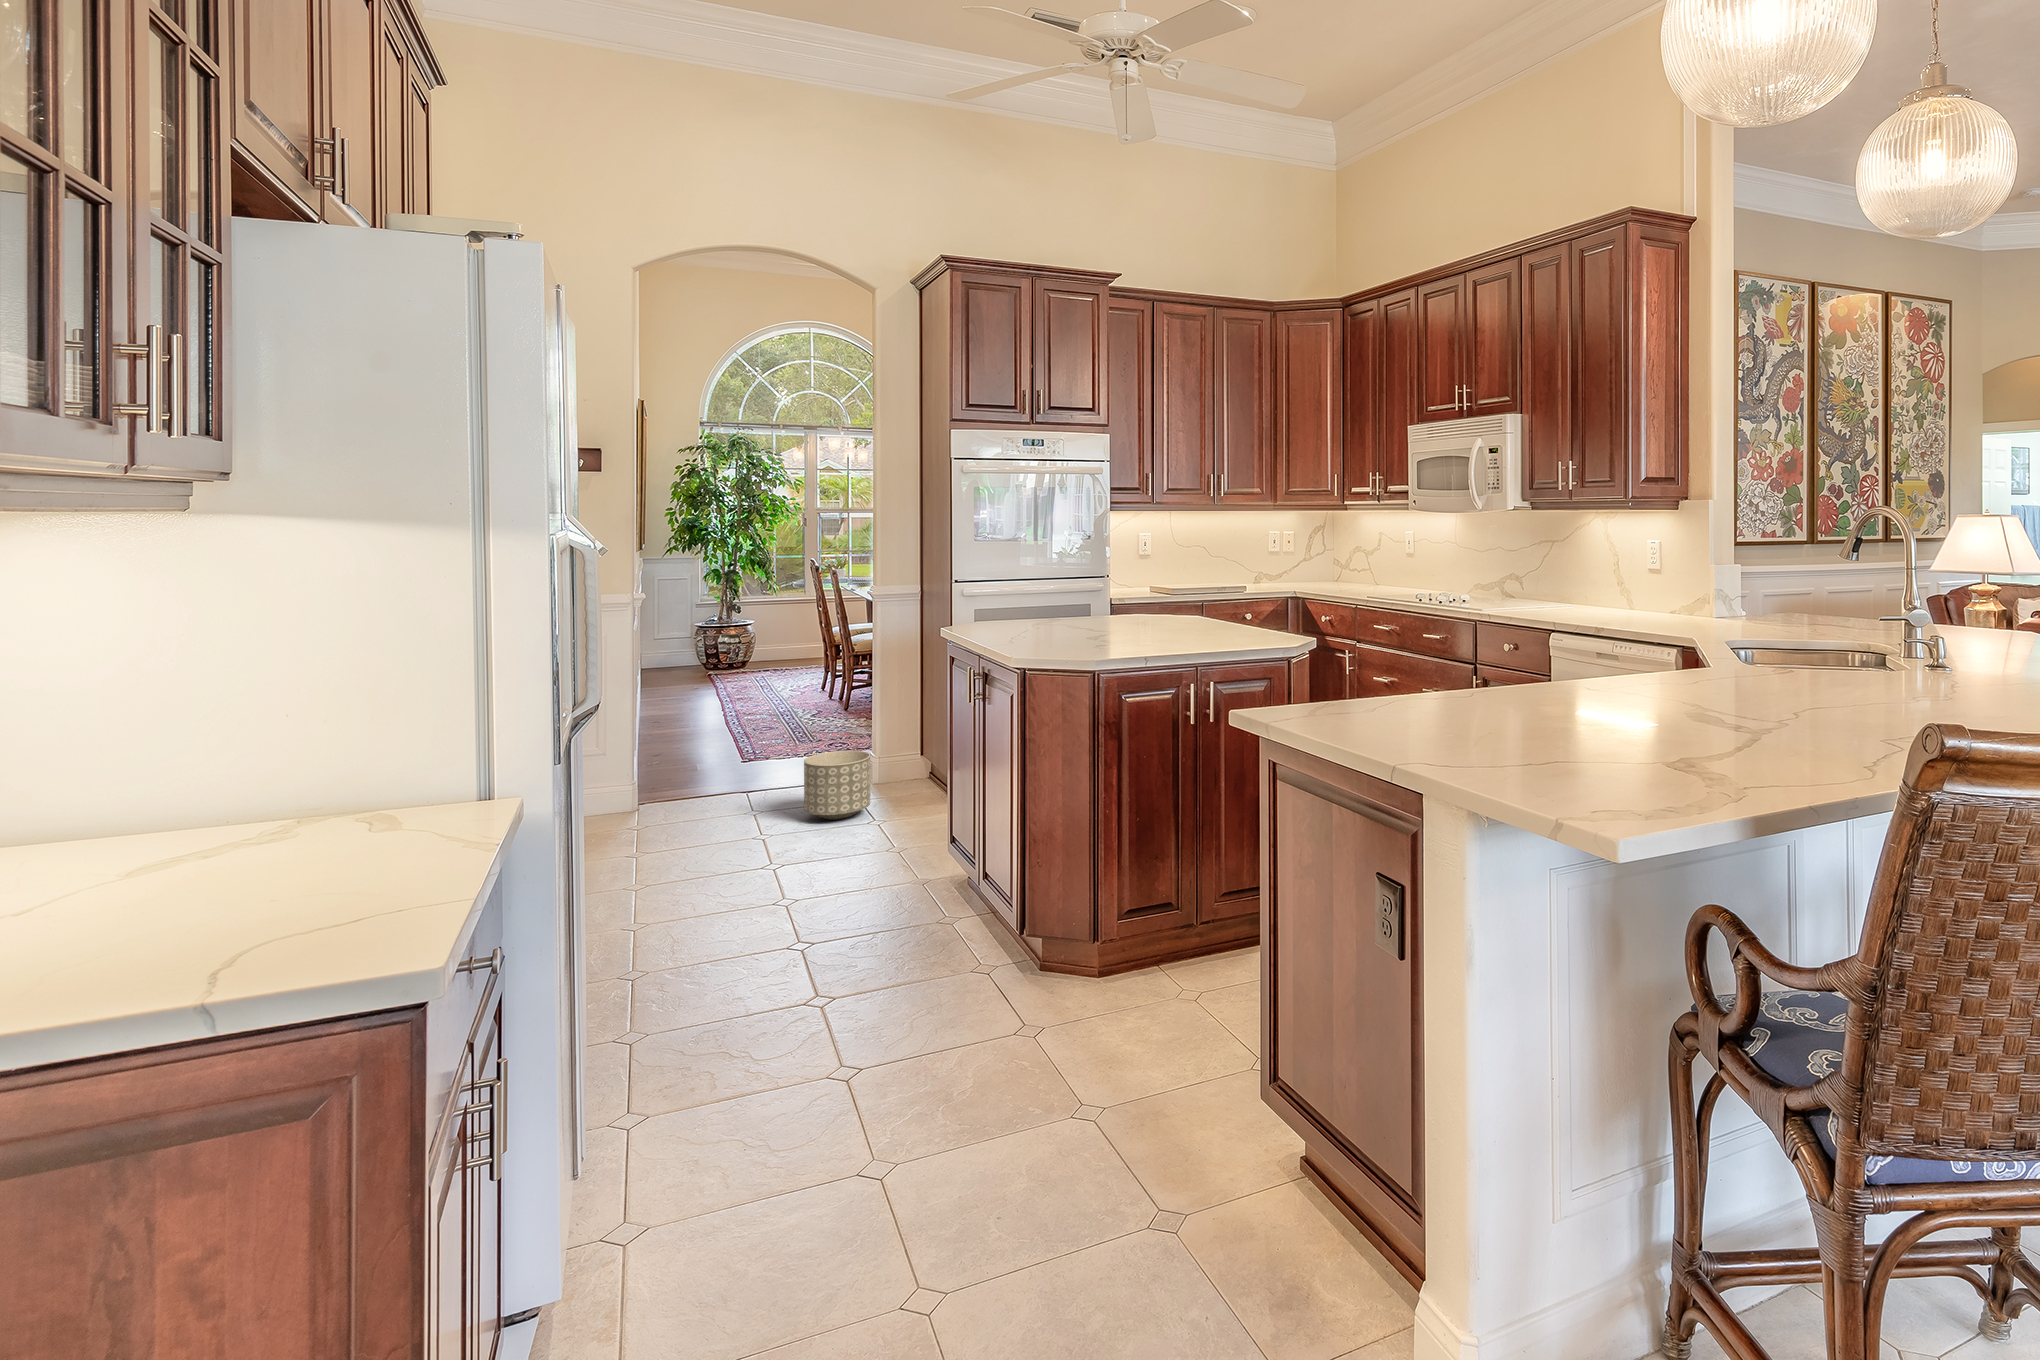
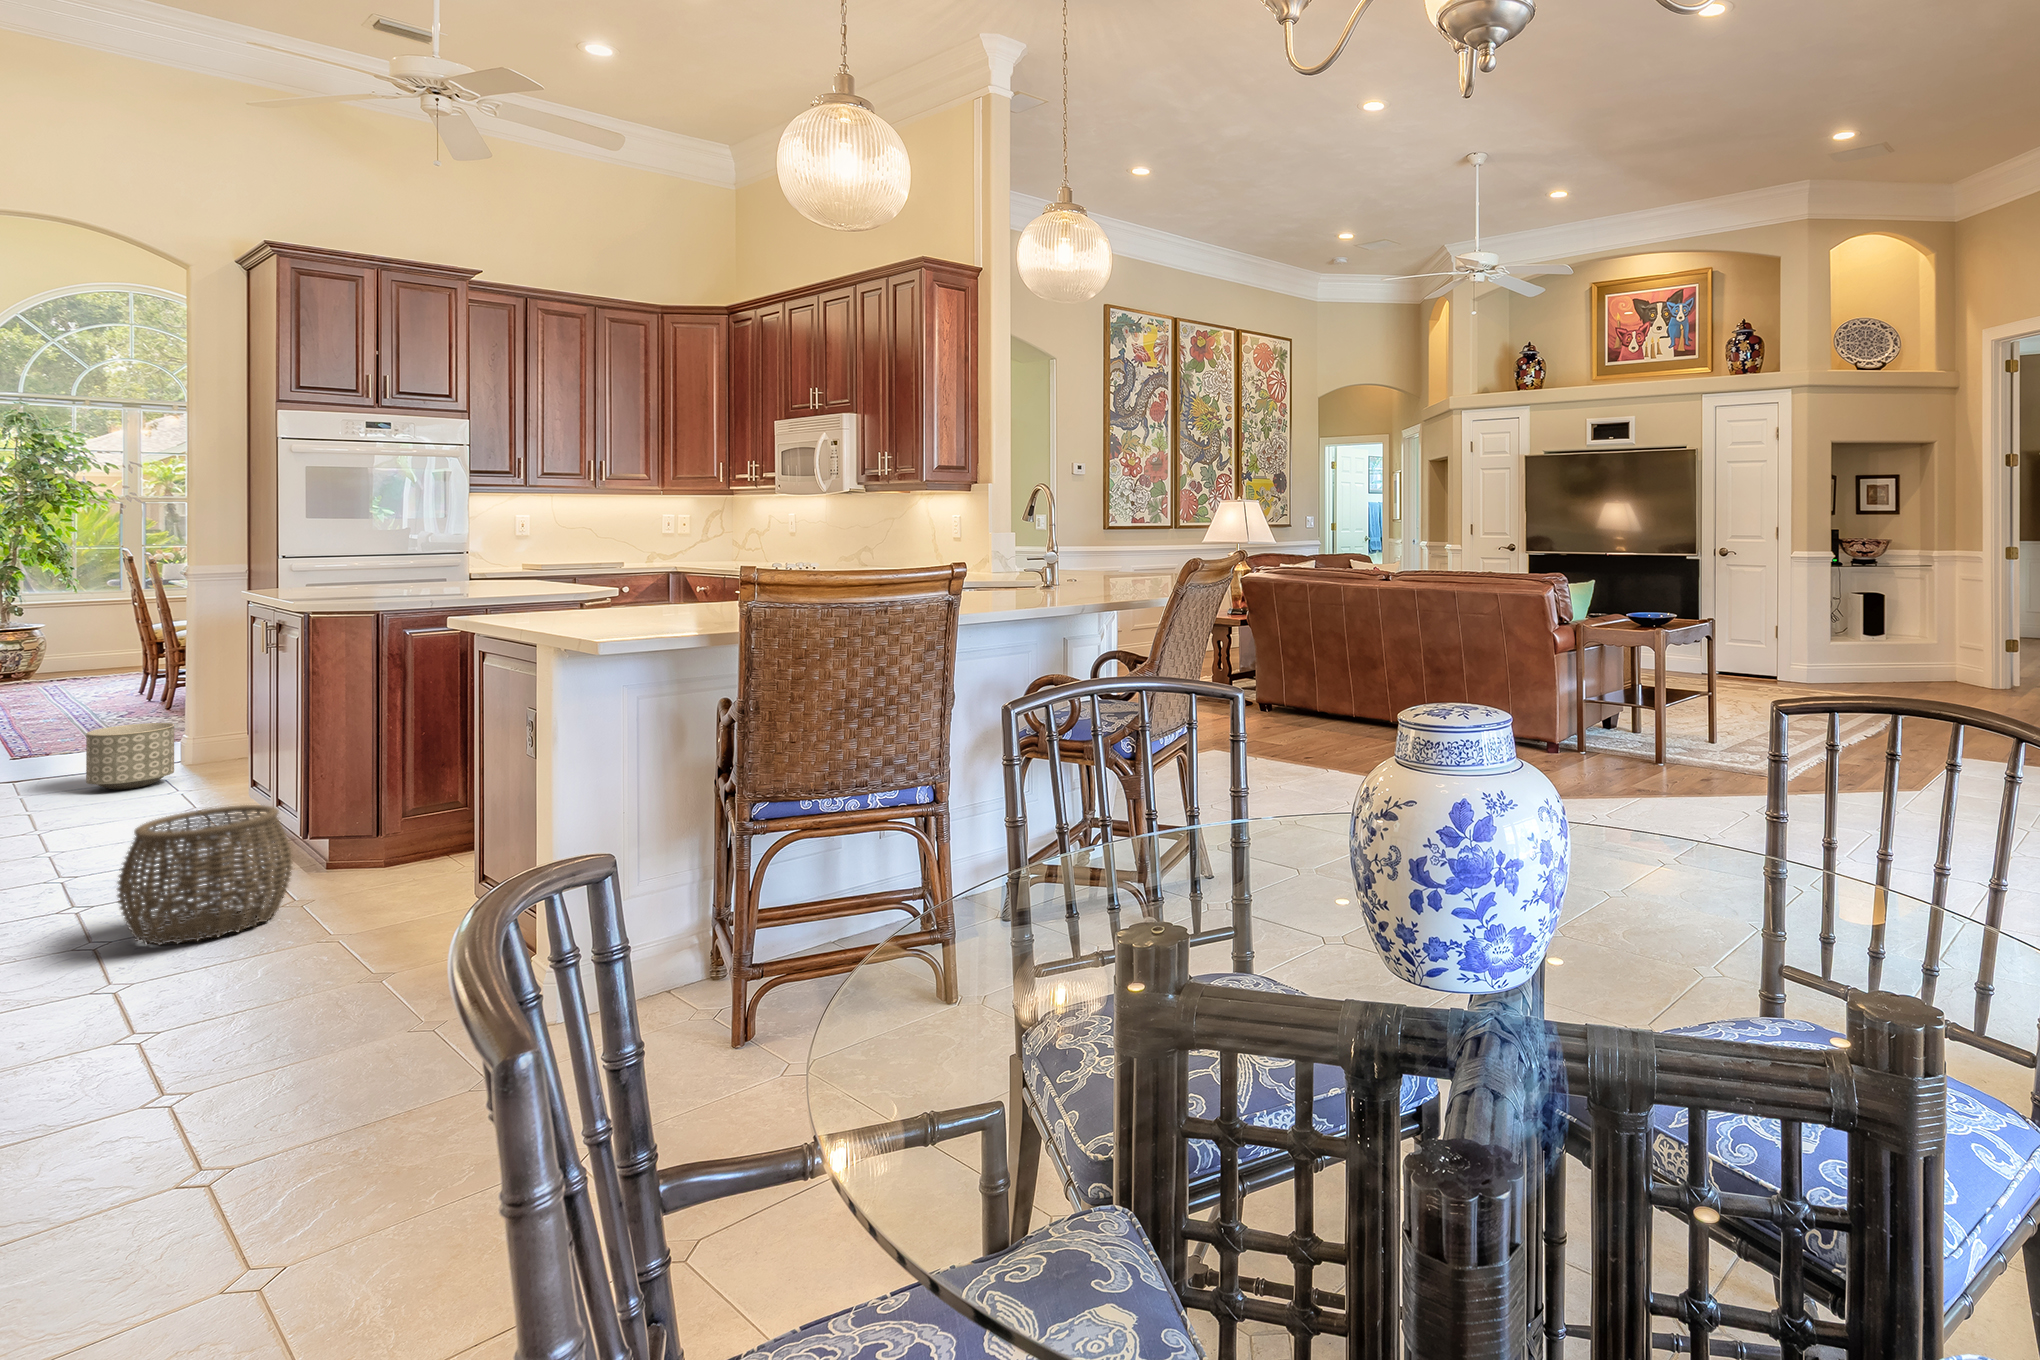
woven basket: none [873,934,1044,1134] -> present [117,805,293,945]

